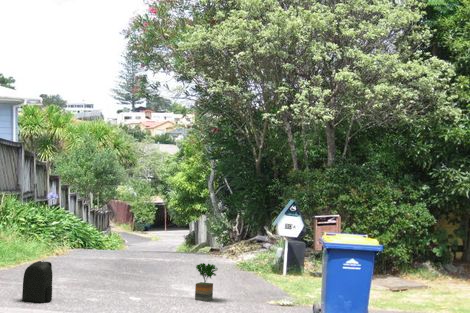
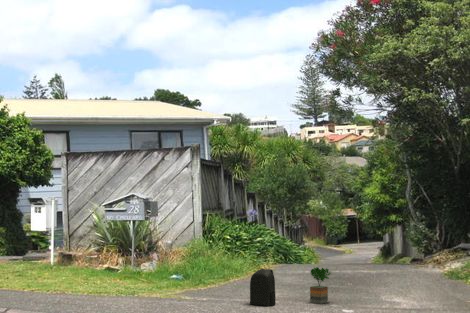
potted tree: present [195,263,218,301] -> present [310,267,331,304]

